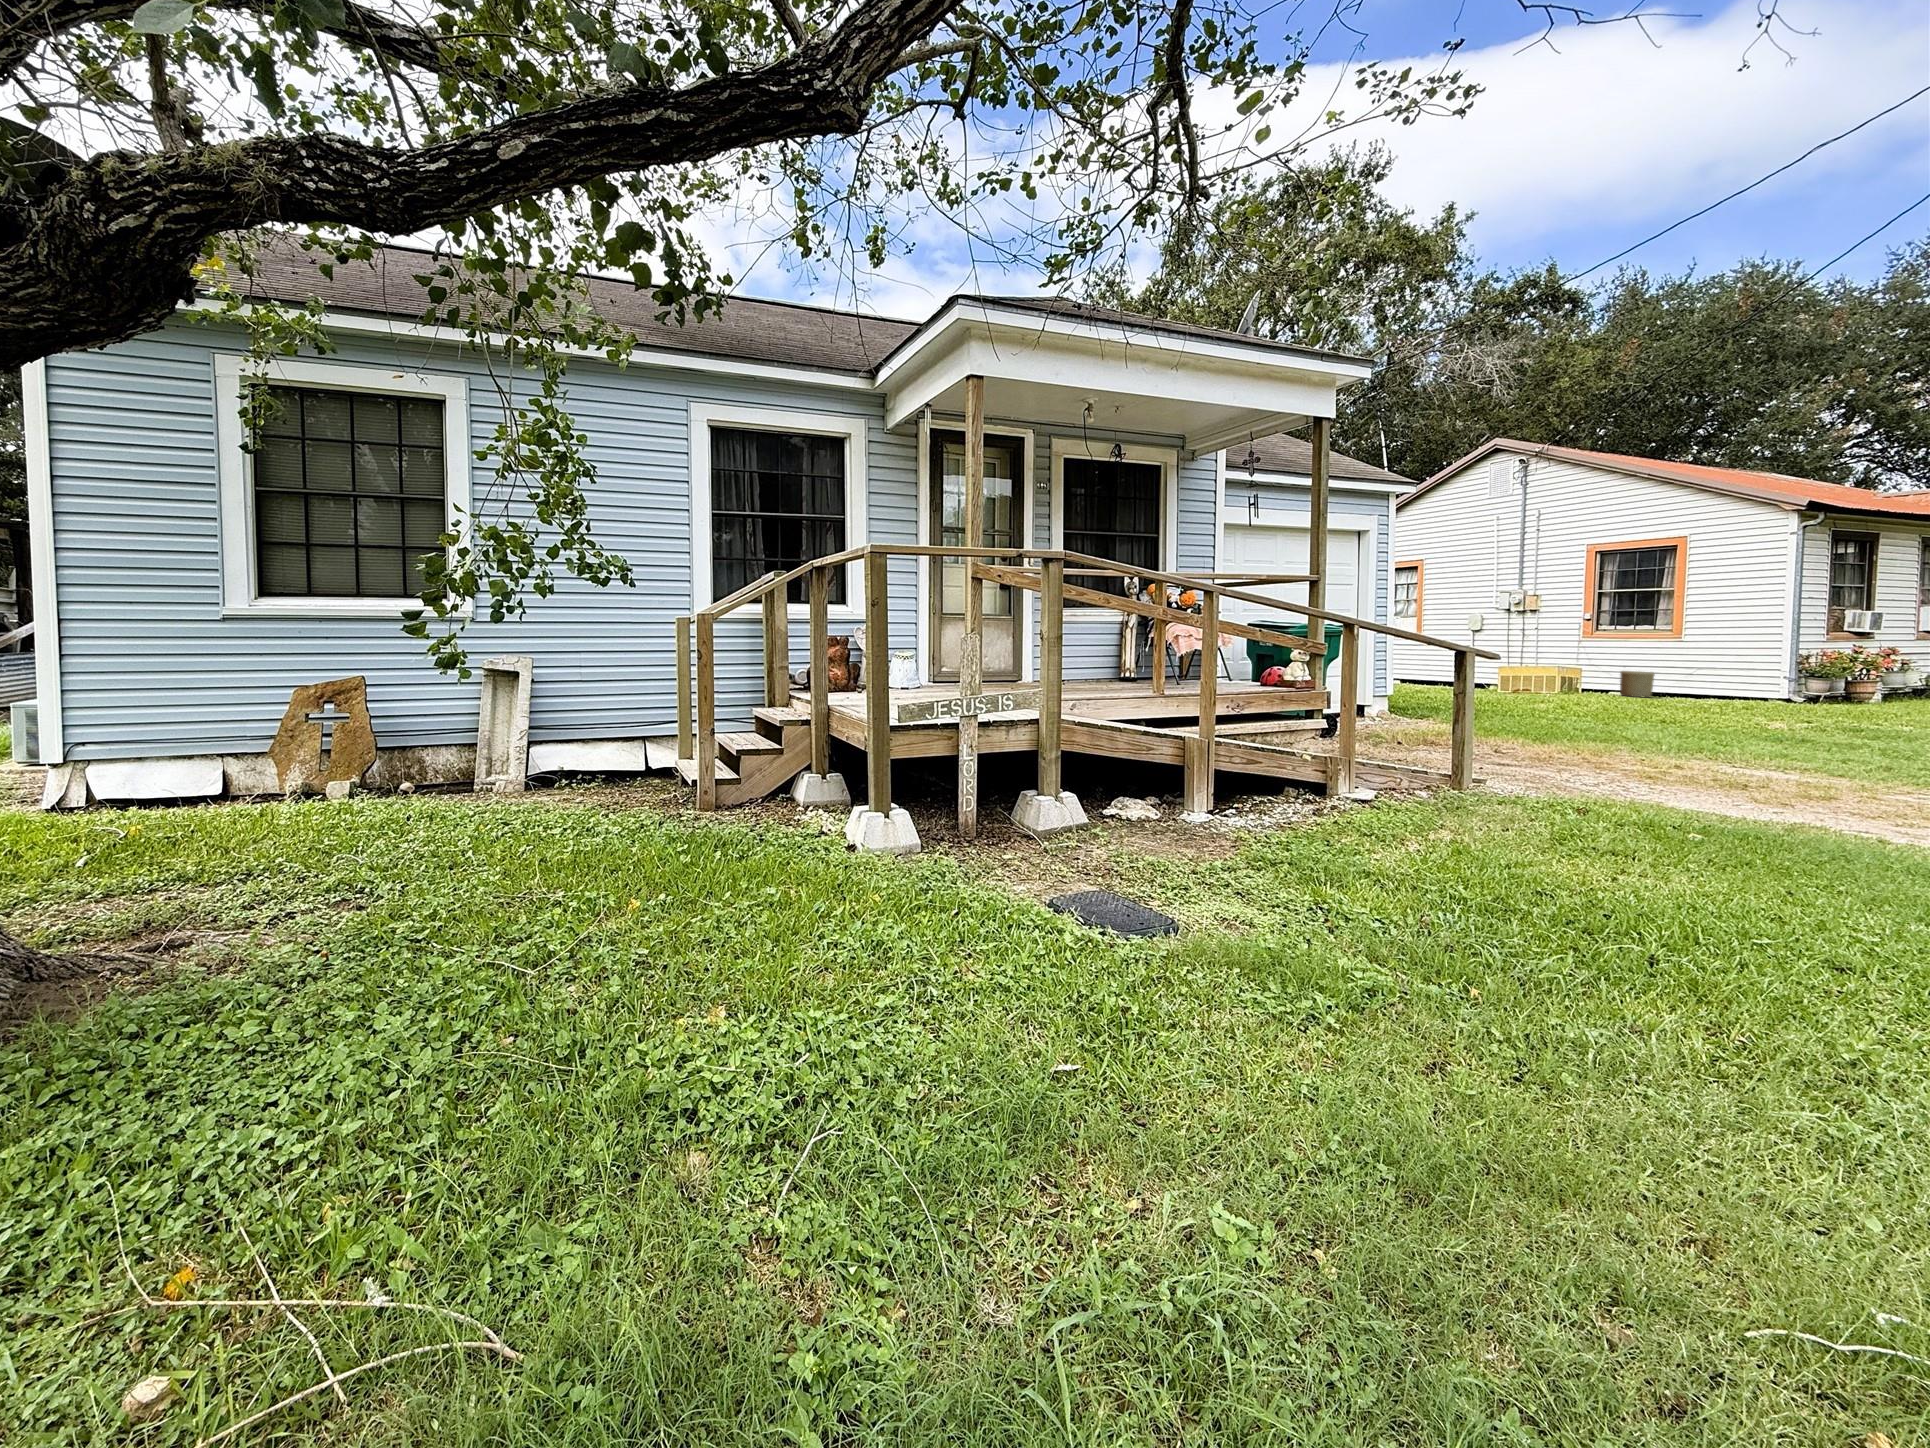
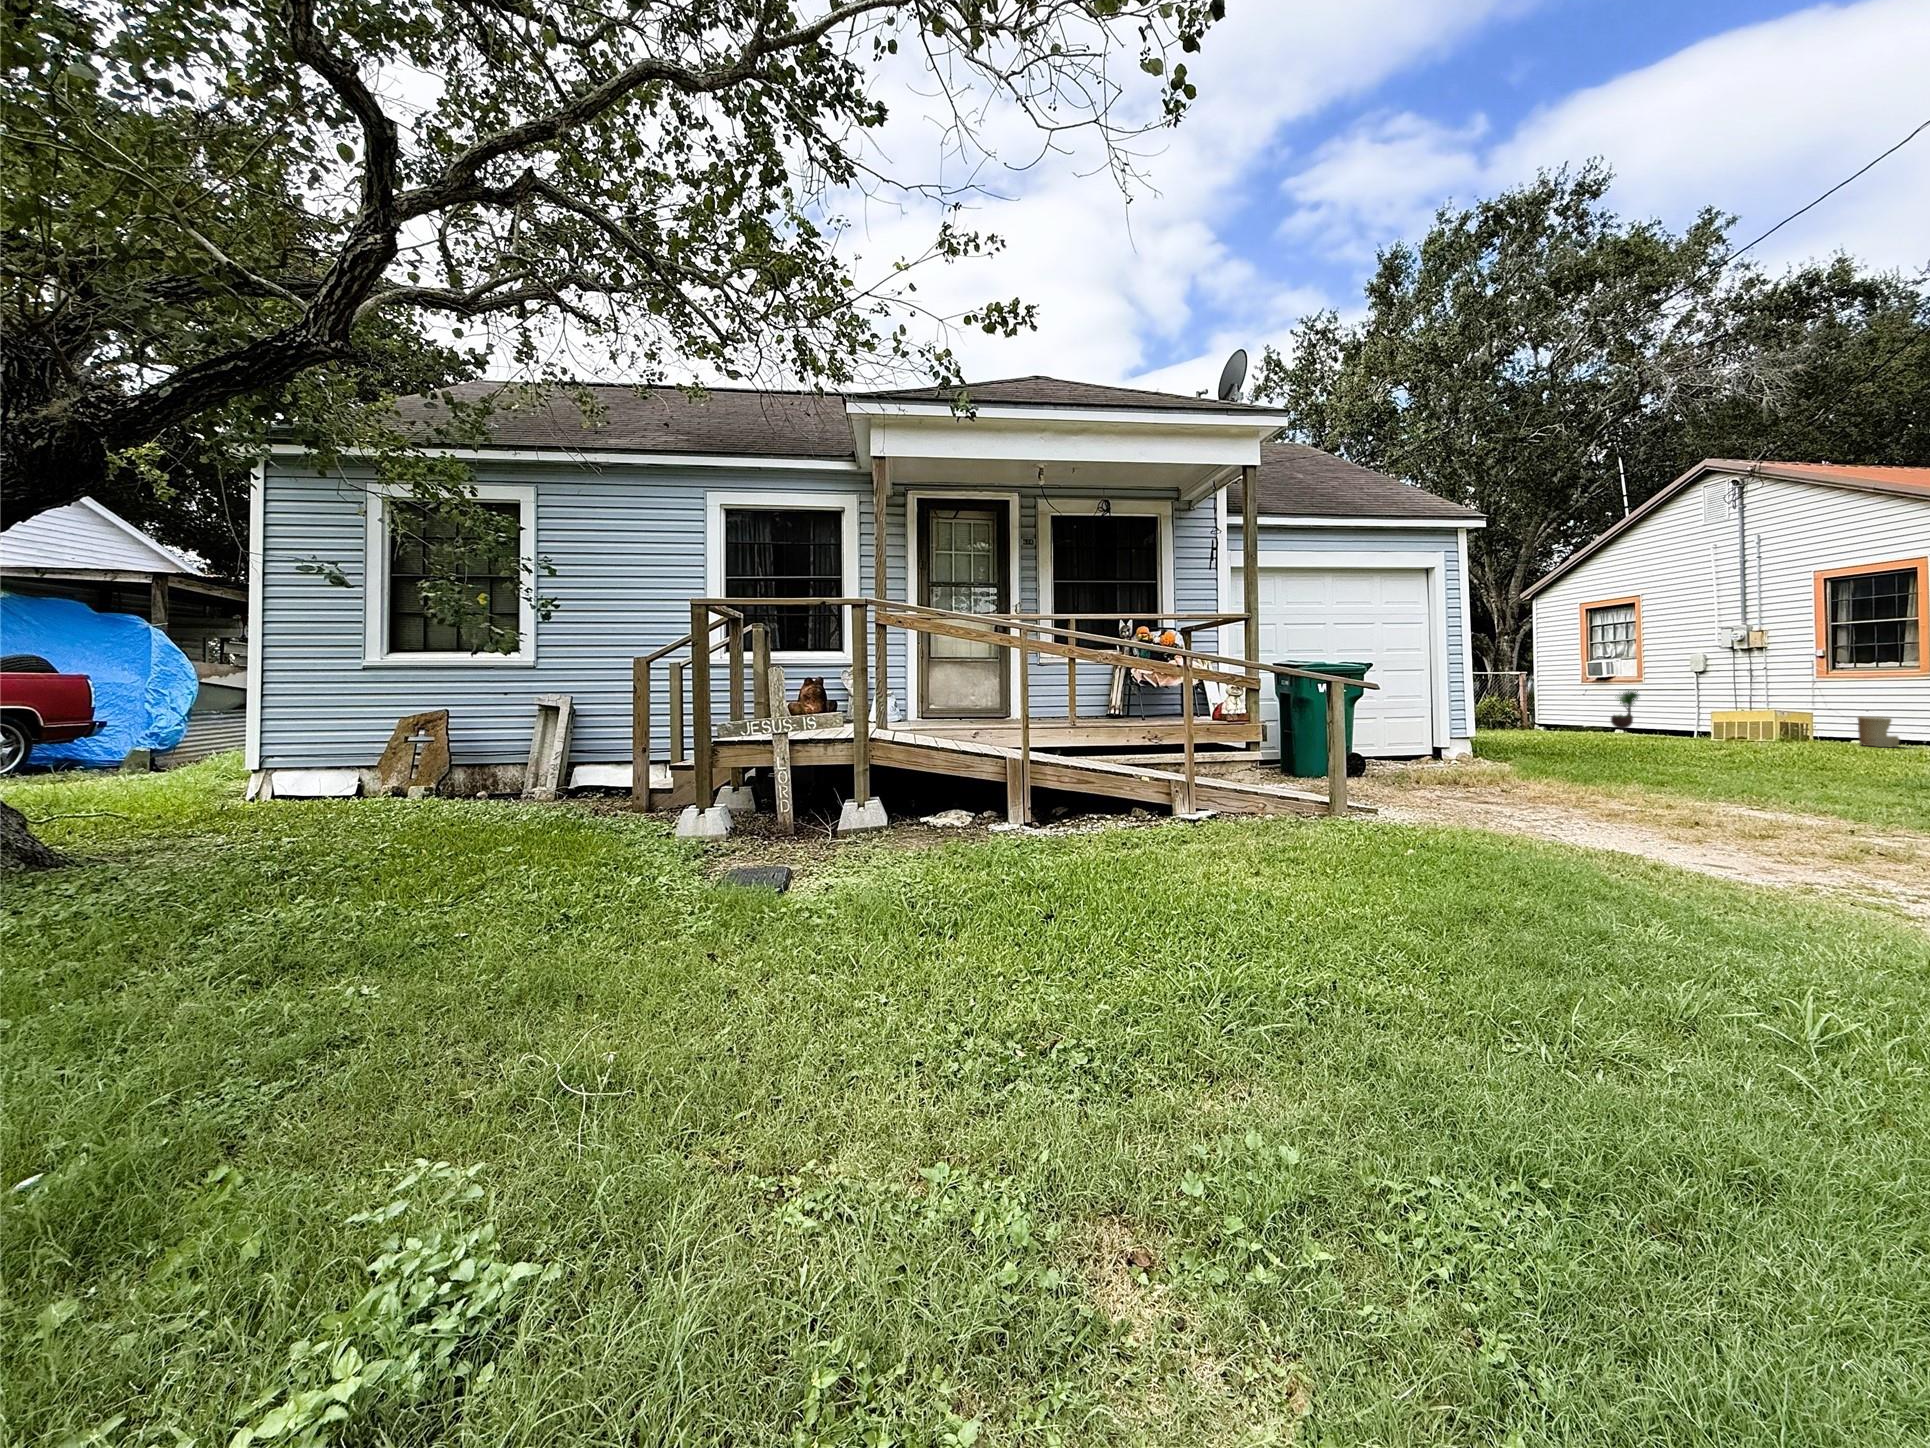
potted tree: none [1401,642,1429,679] -> present [1611,691,1639,729]

